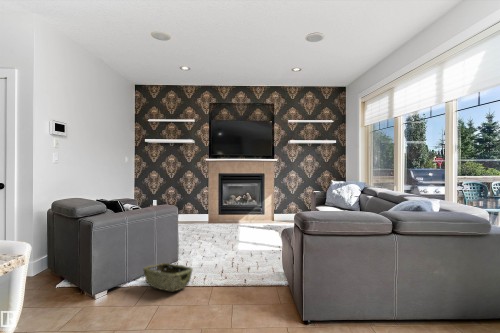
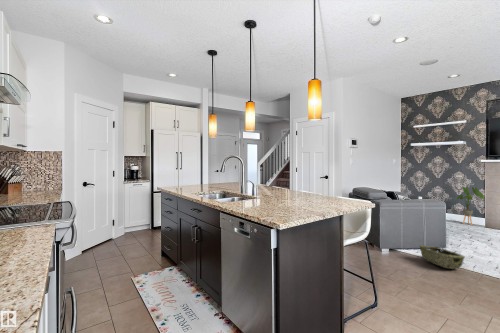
house plant: none [186,185,208,224] -> present [457,187,484,225]

